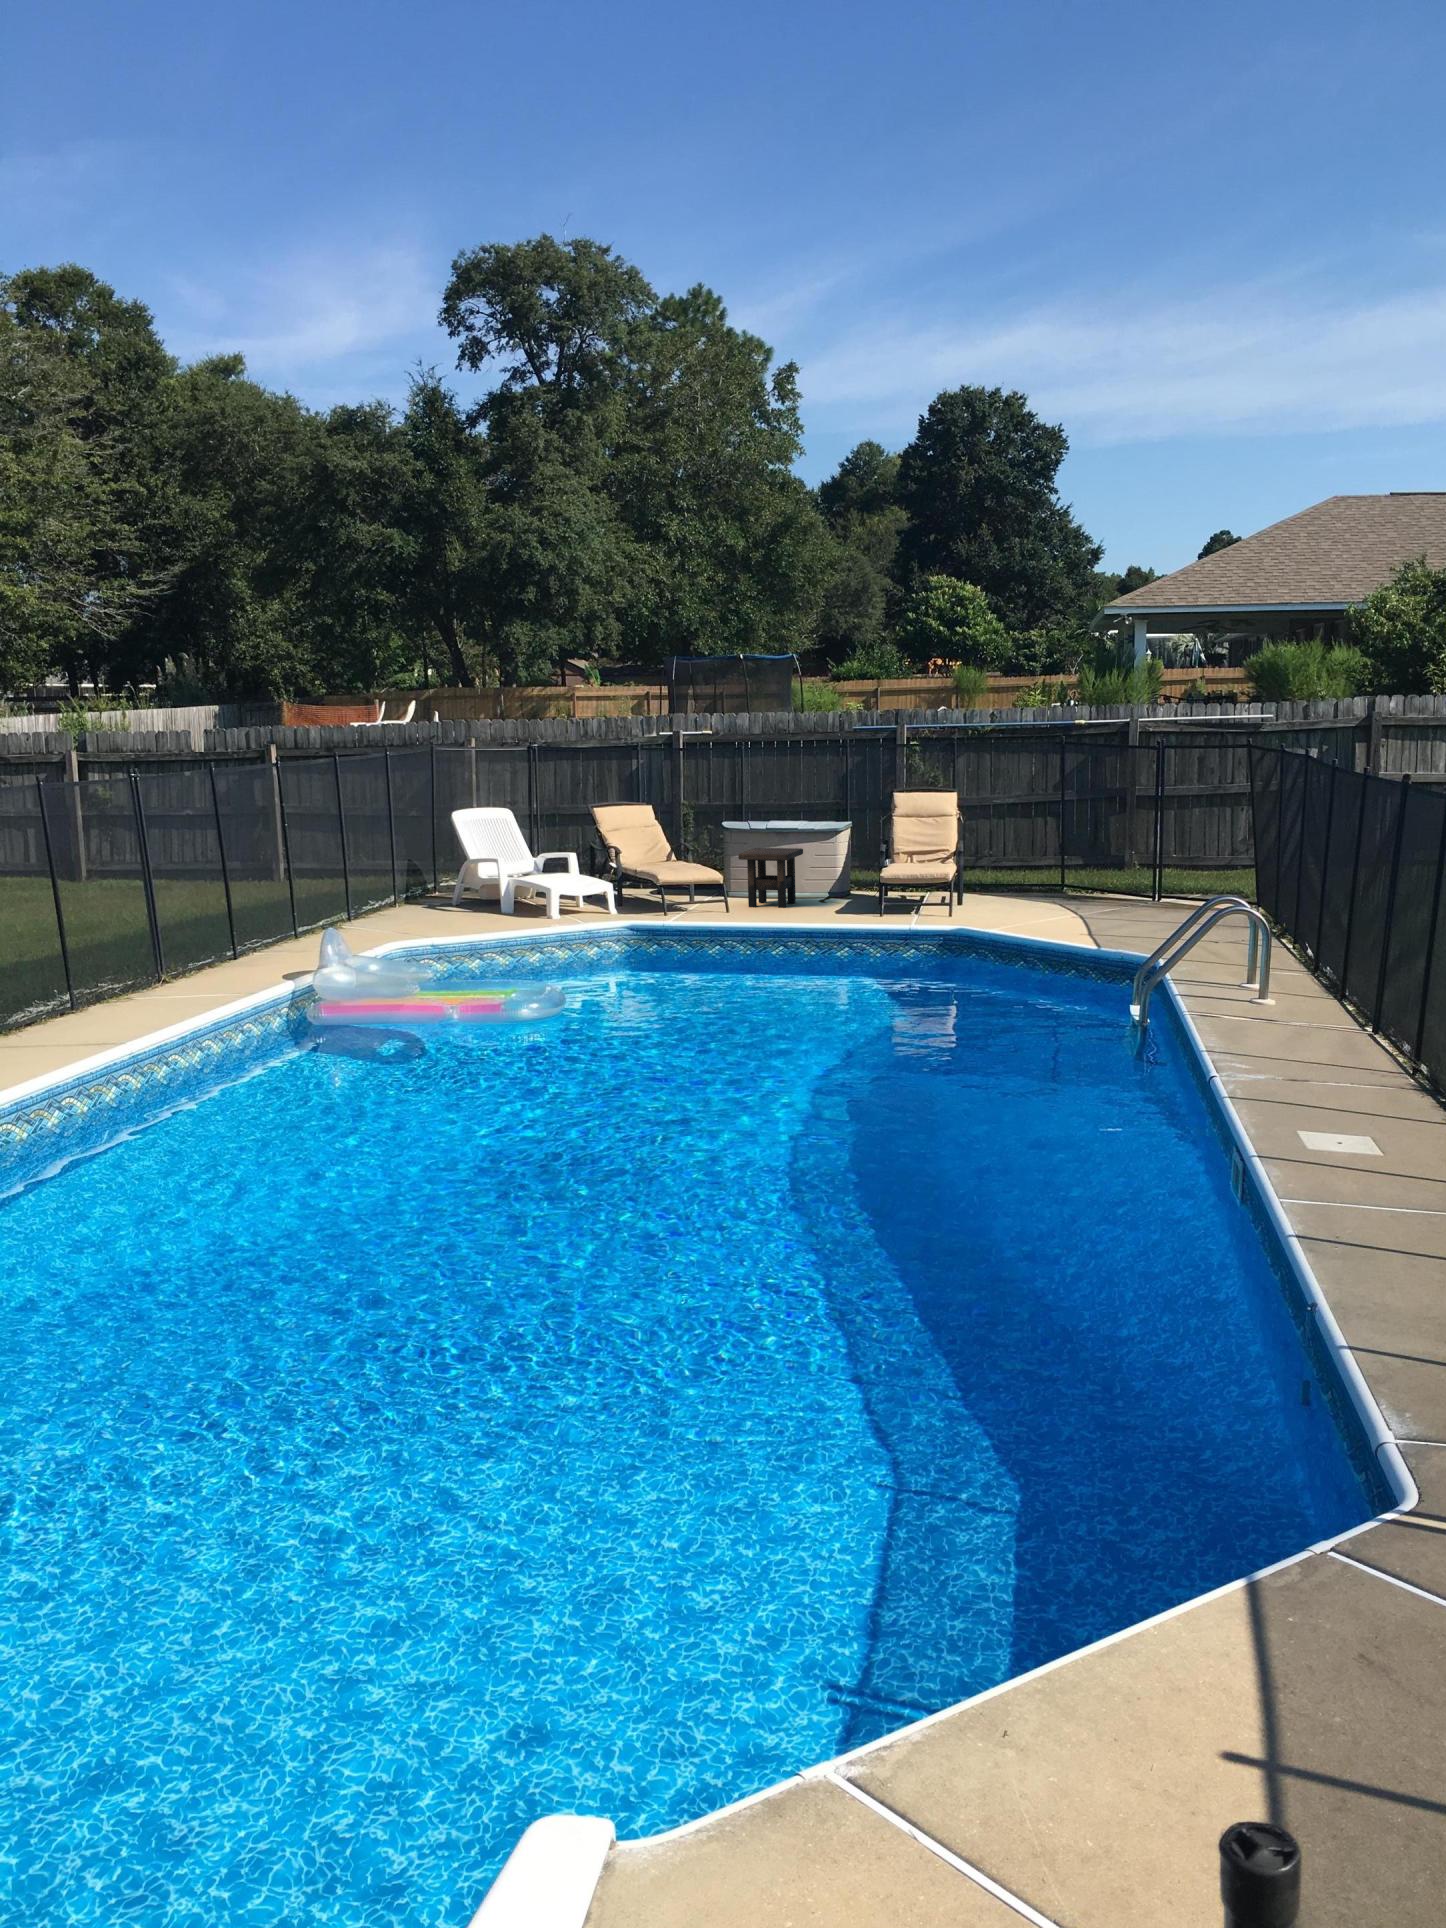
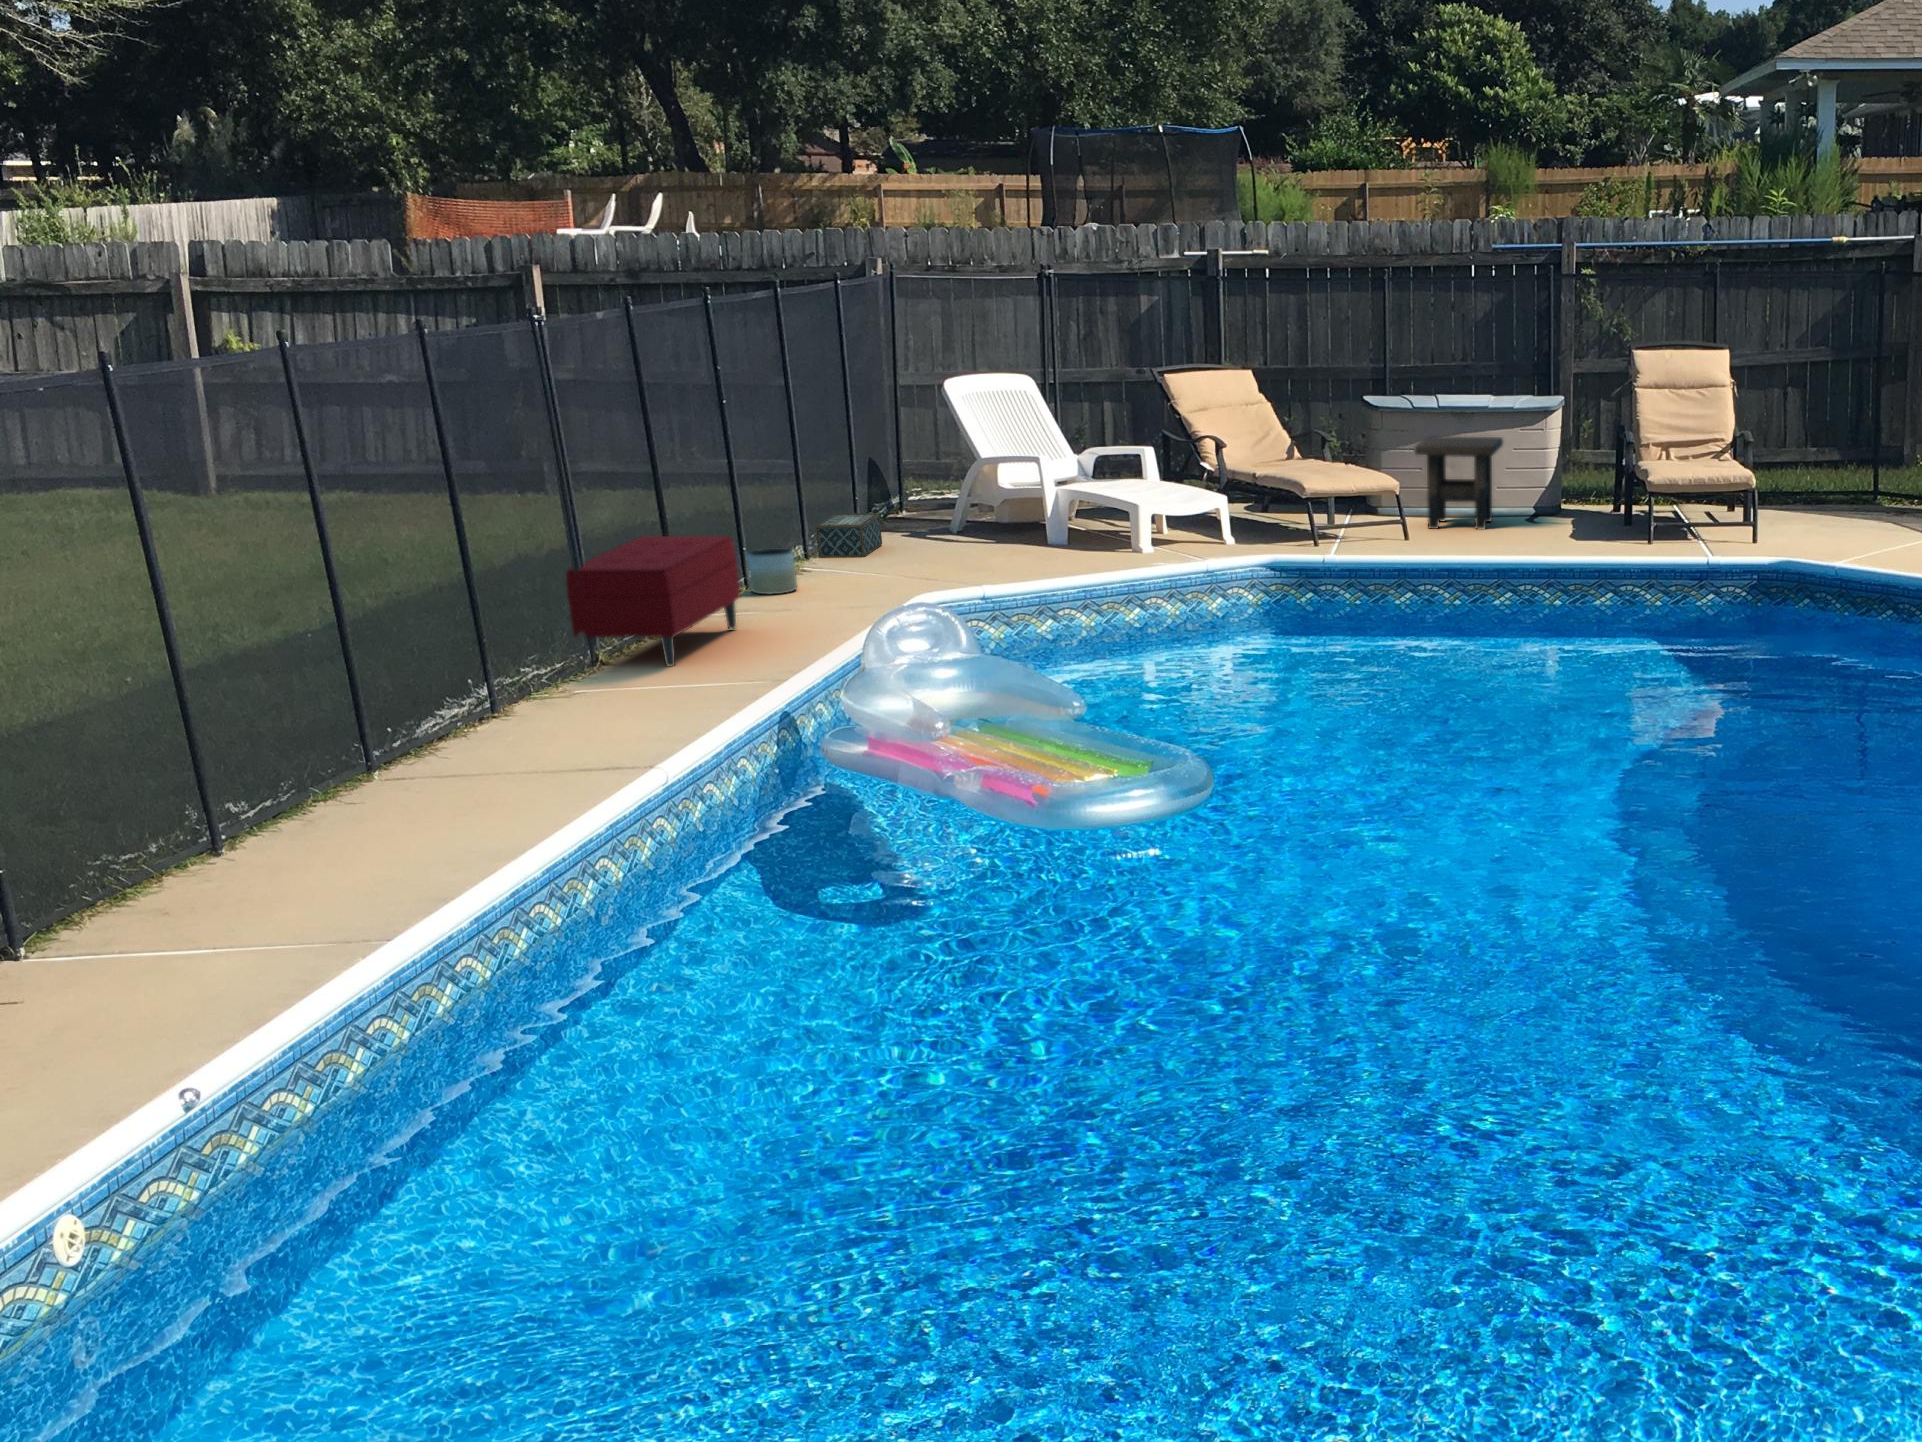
woven basket: none [359,894,406,921] -> present [816,513,882,558]
bench: none [143,905,265,982] -> present [566,536,740,667]
planter: none [294,914,324,941] -> present [747,548,797,595]

